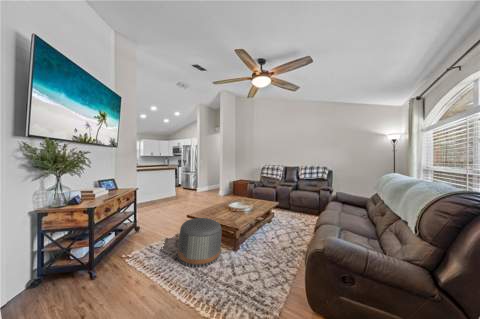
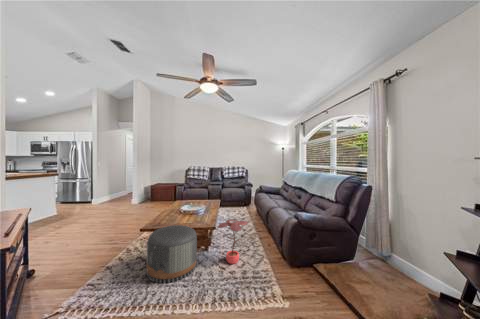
potted plant: none [237,226,270,274] -> present [218,219,248,264]

